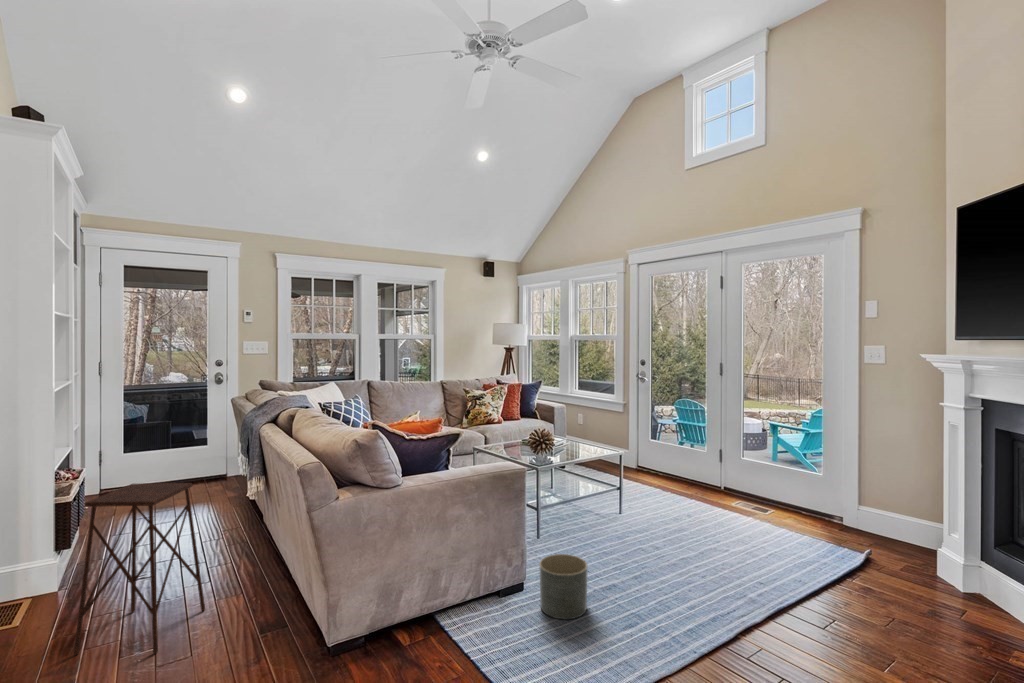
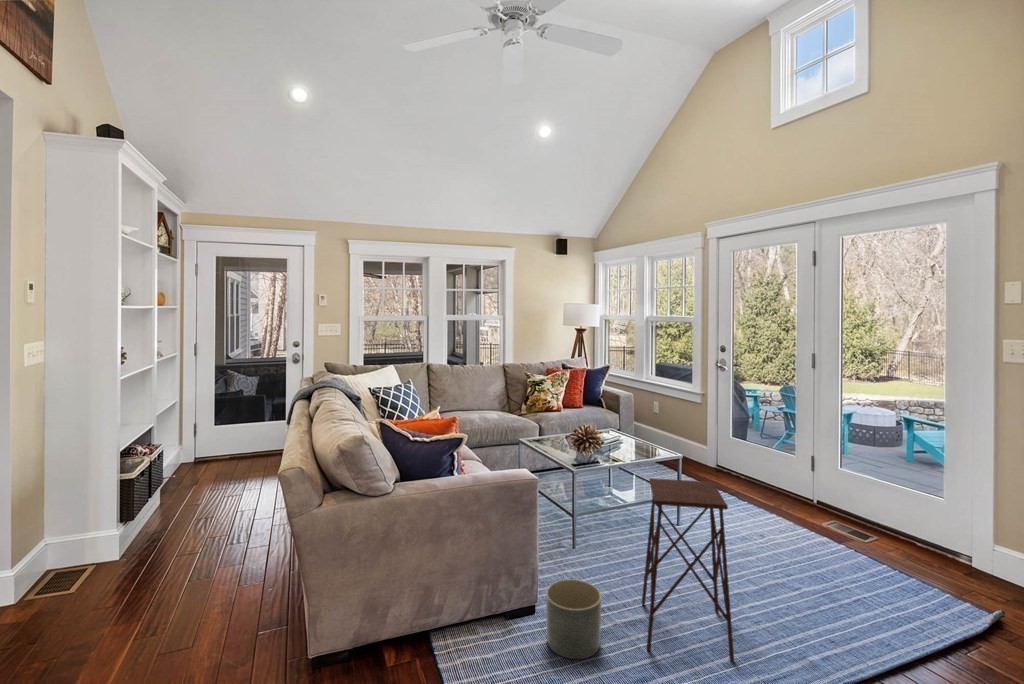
side table: present [74,483,205,655] -> present [642,478,734,661]

